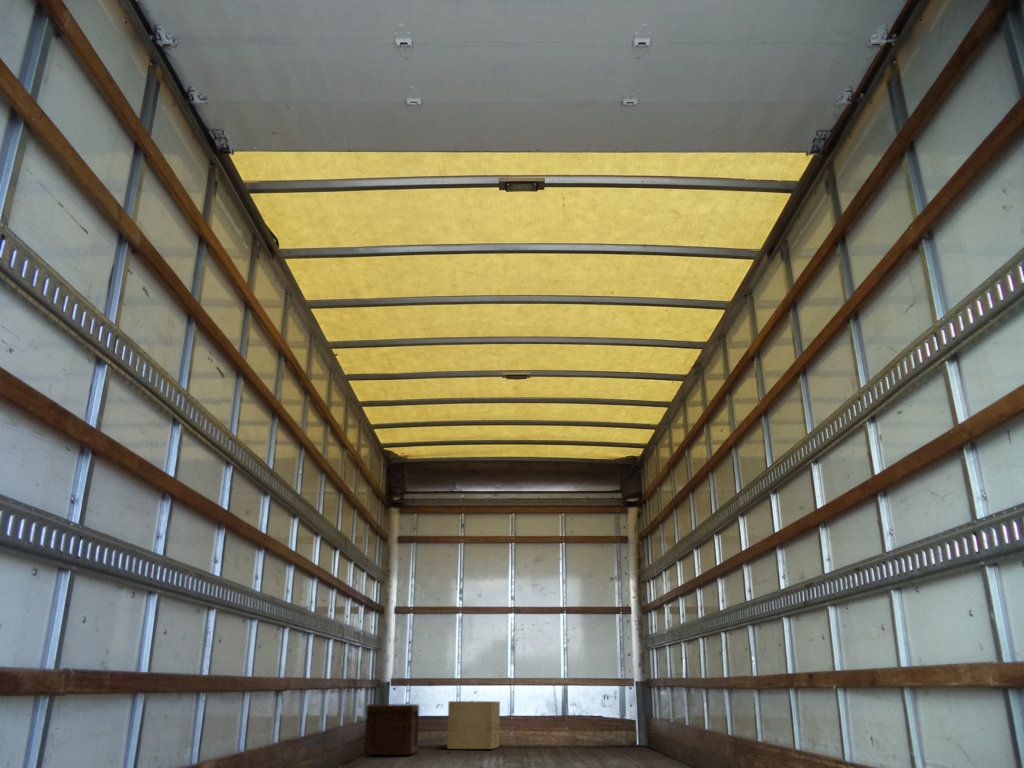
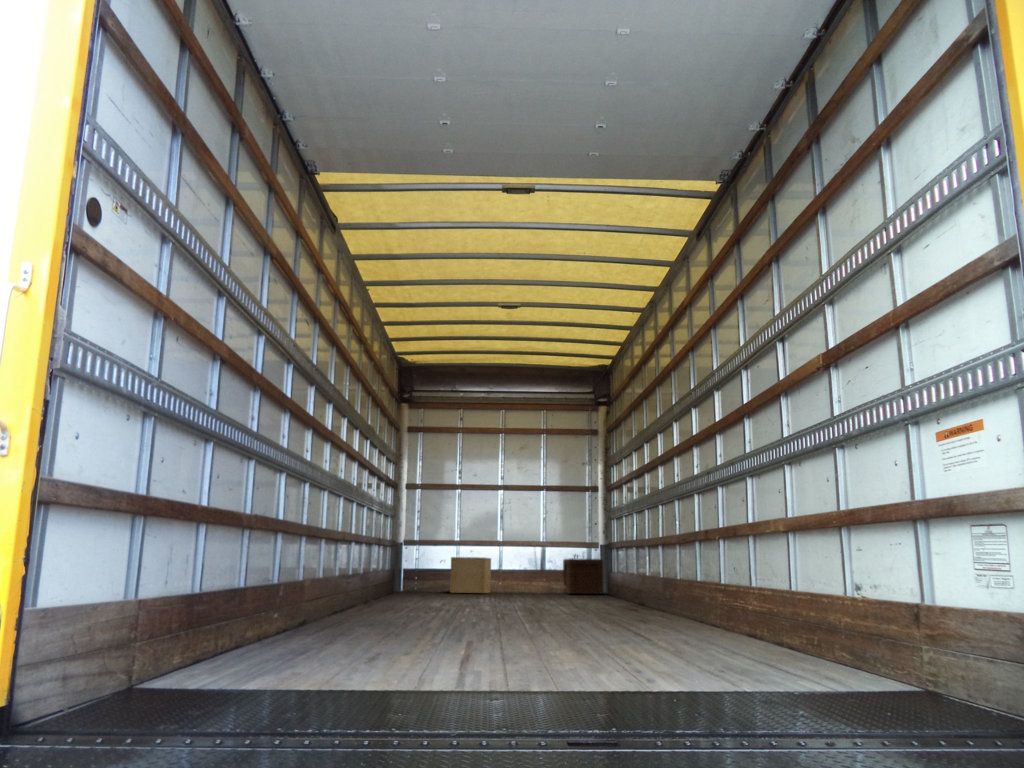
wooden crate: present [364,704,419,755] -> present [563,558,603,594]

